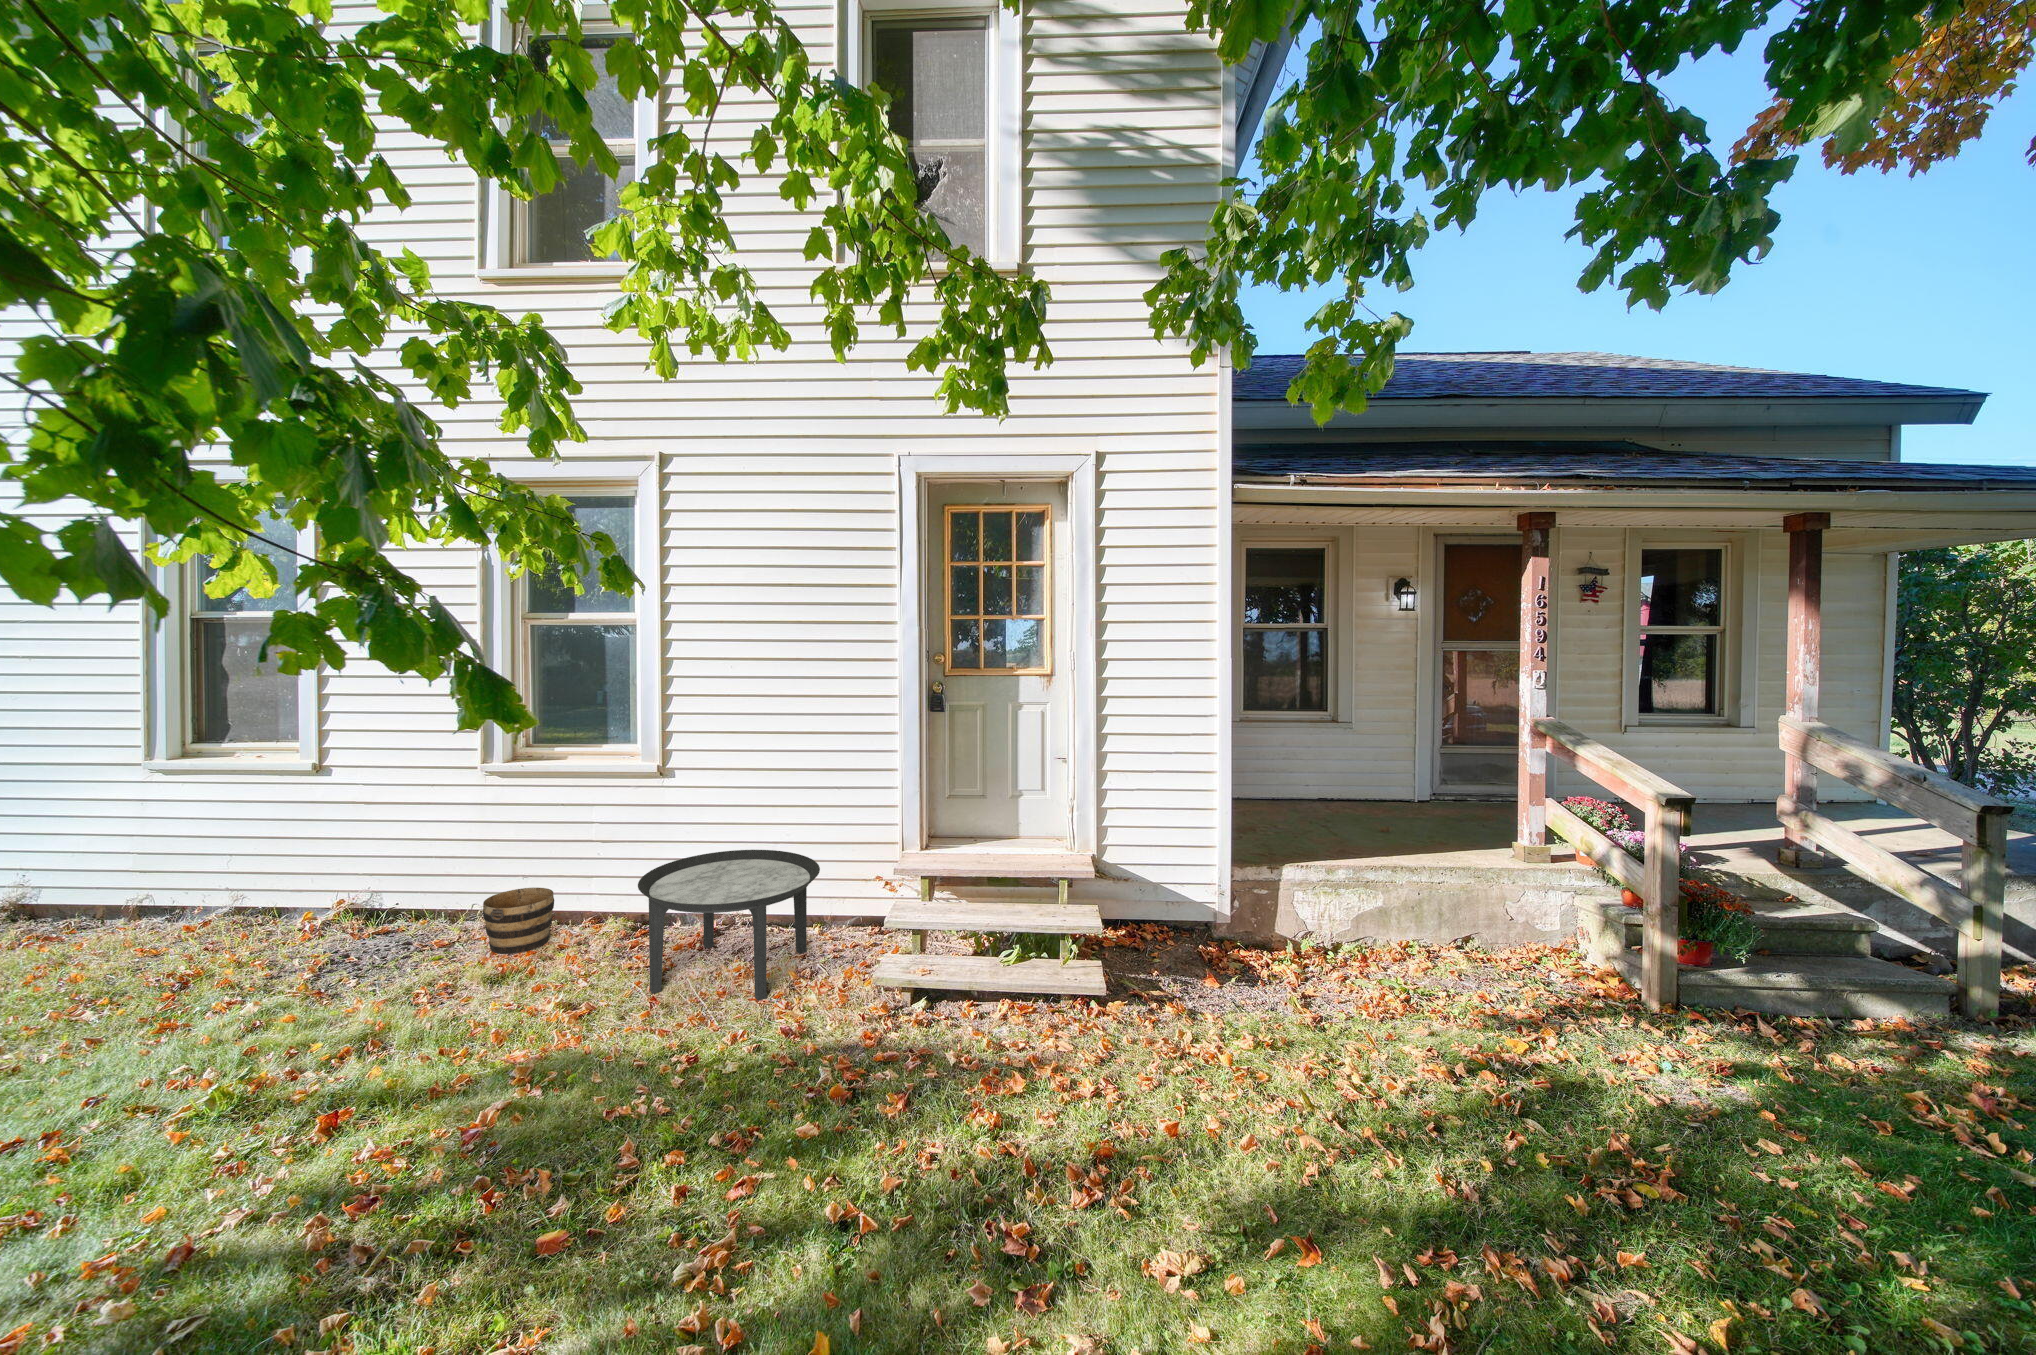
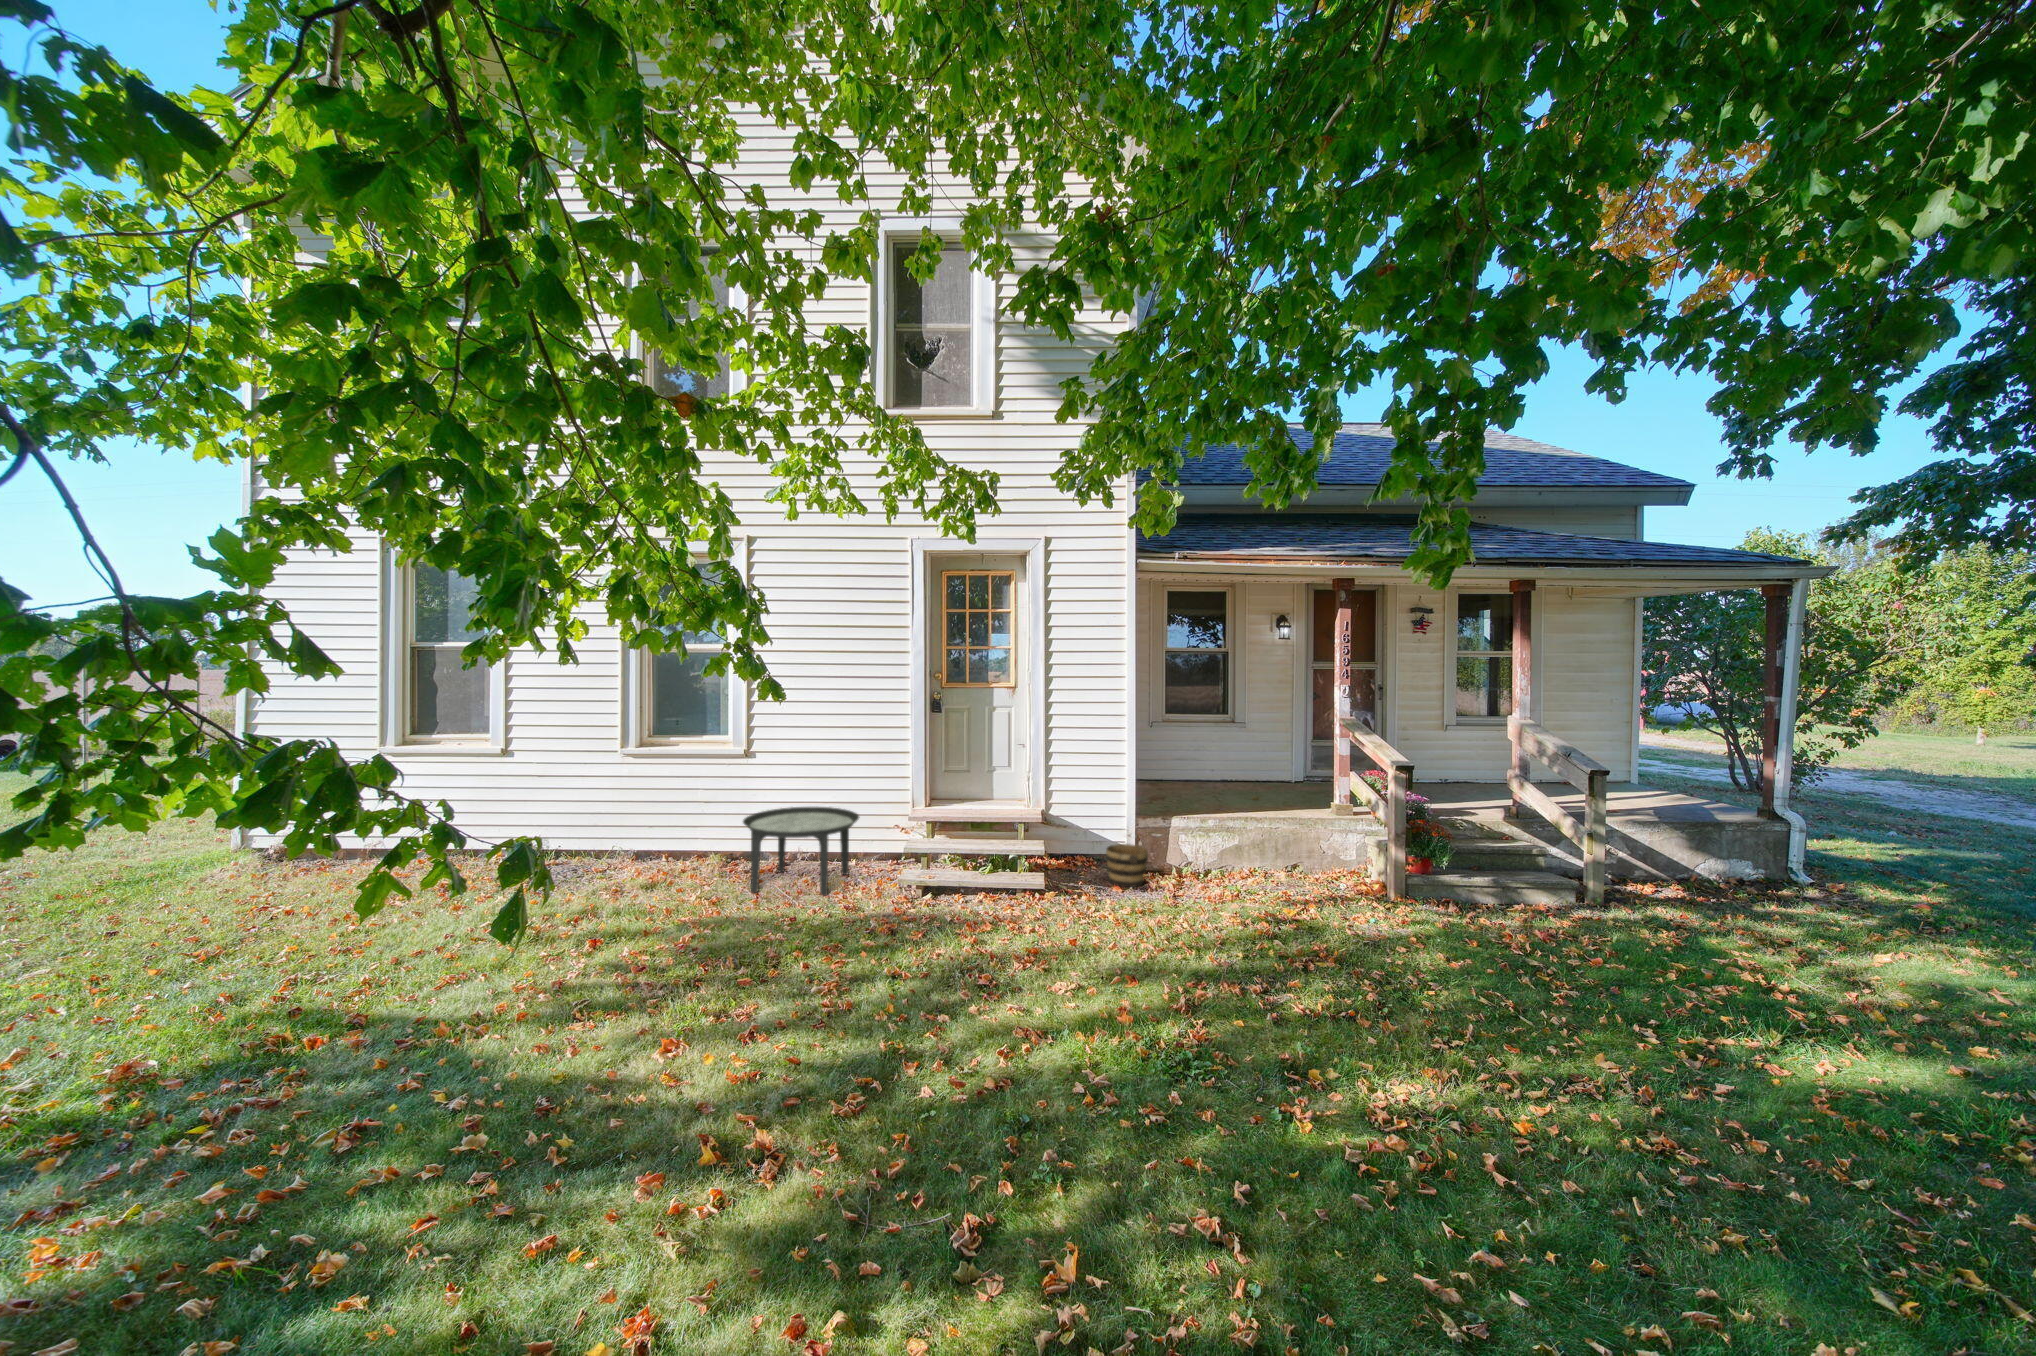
bucket: present [483,888,554,954] -> present [1106,844,1148,887]

